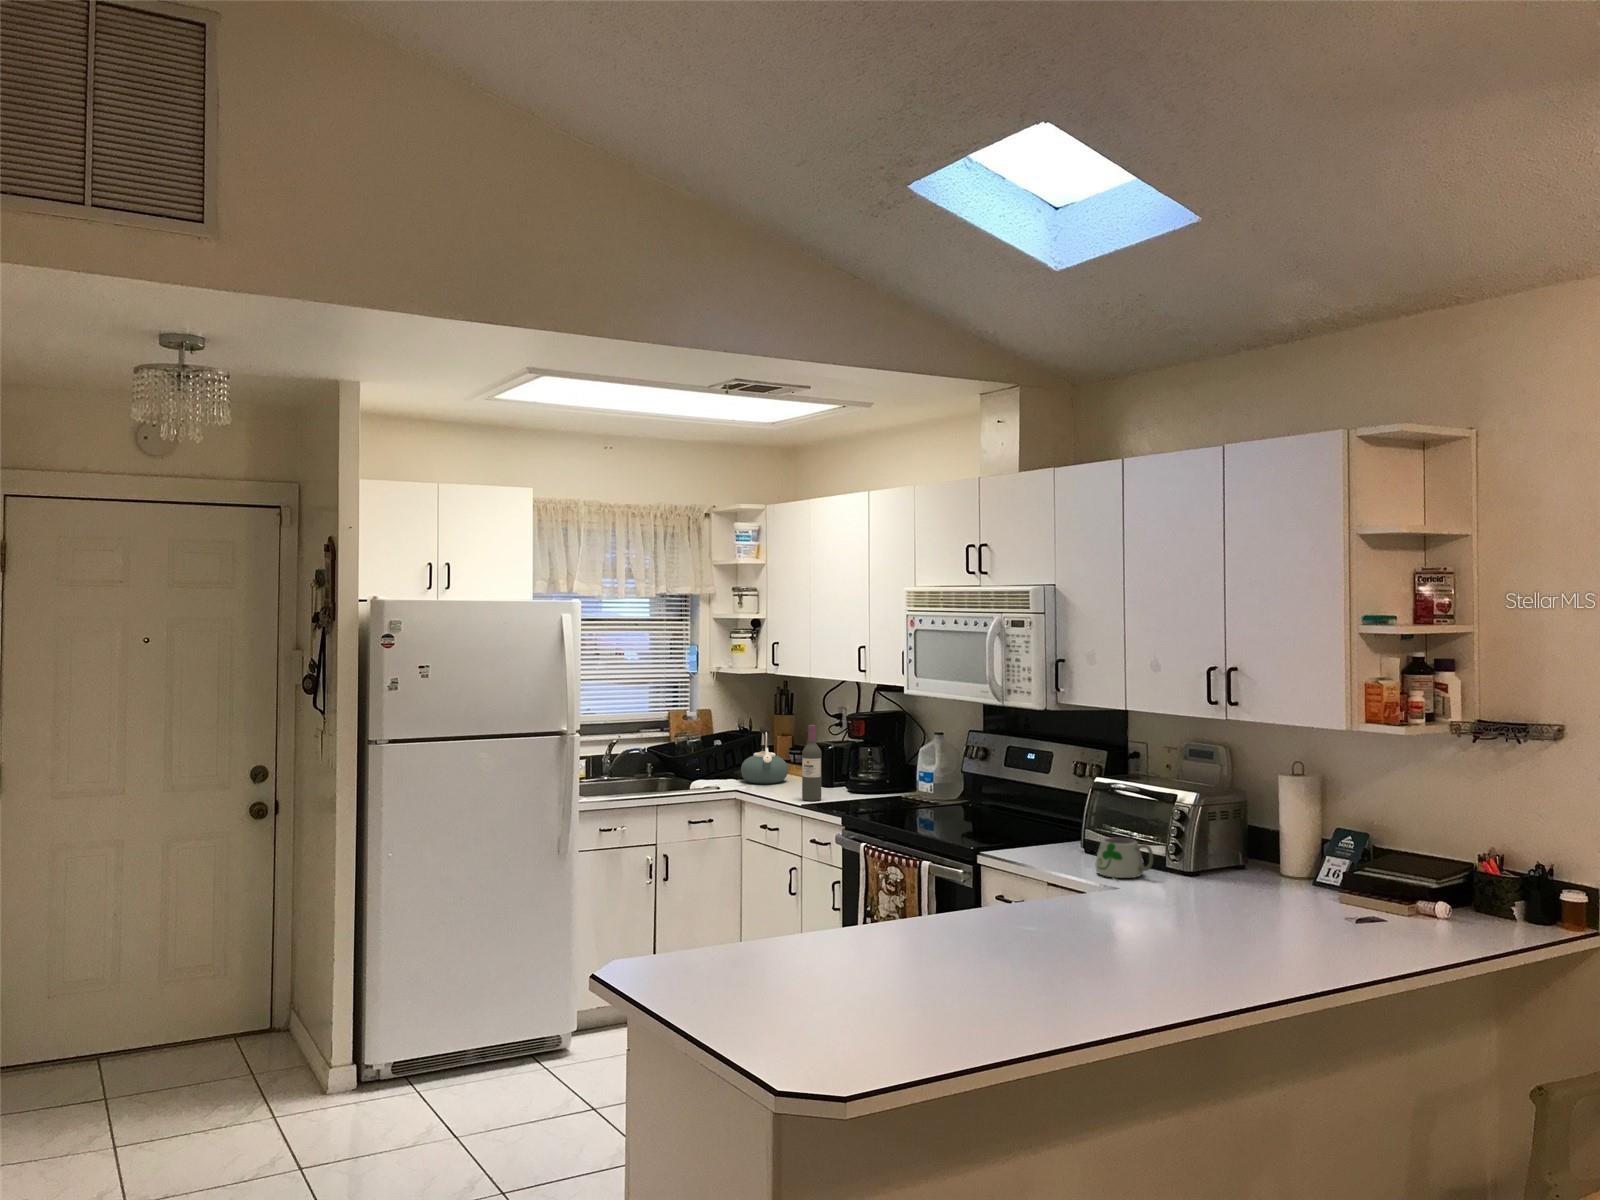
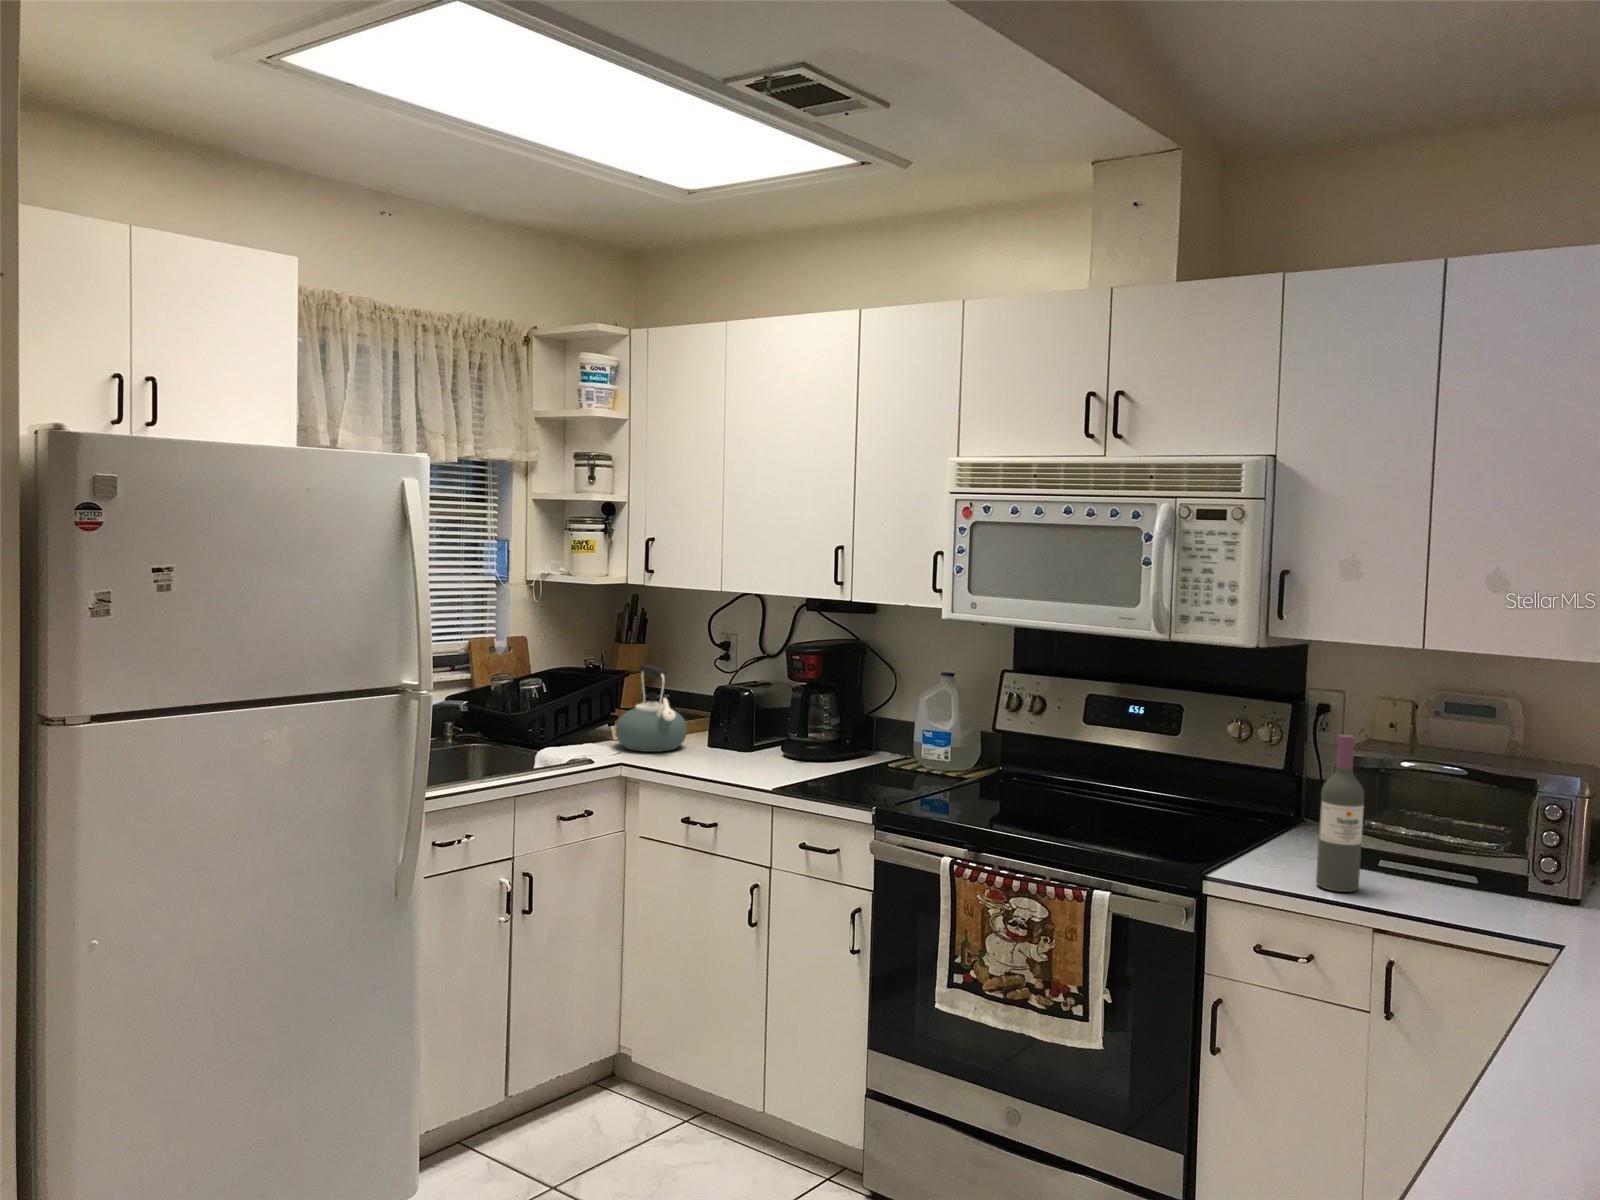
wine bottle: present [802,725,822,801] -> present [1316,735,1364,892]
mug: present [1095,838,1153,880] -> none [1424,848,1533,925]

